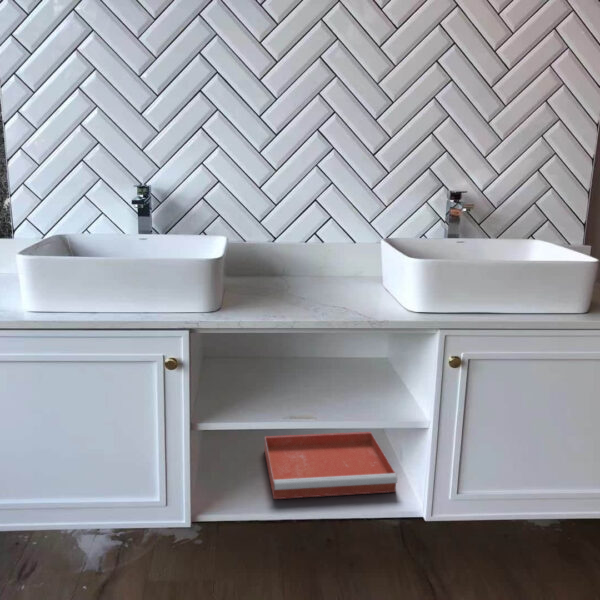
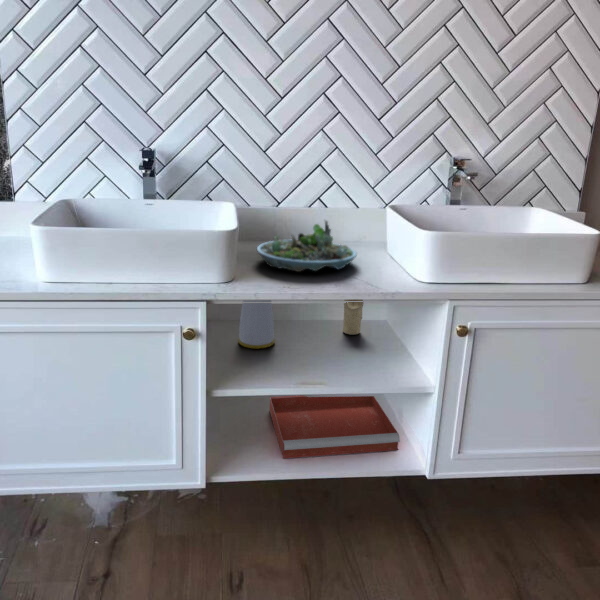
succulent planter: none [247,251,349,302] -> present [257,221,357,272]
soap bottle: none [230,292,268,384] -> present [238,300,275,348]
candle: none [340,330,360,371] -> present [343,300,364,335]

